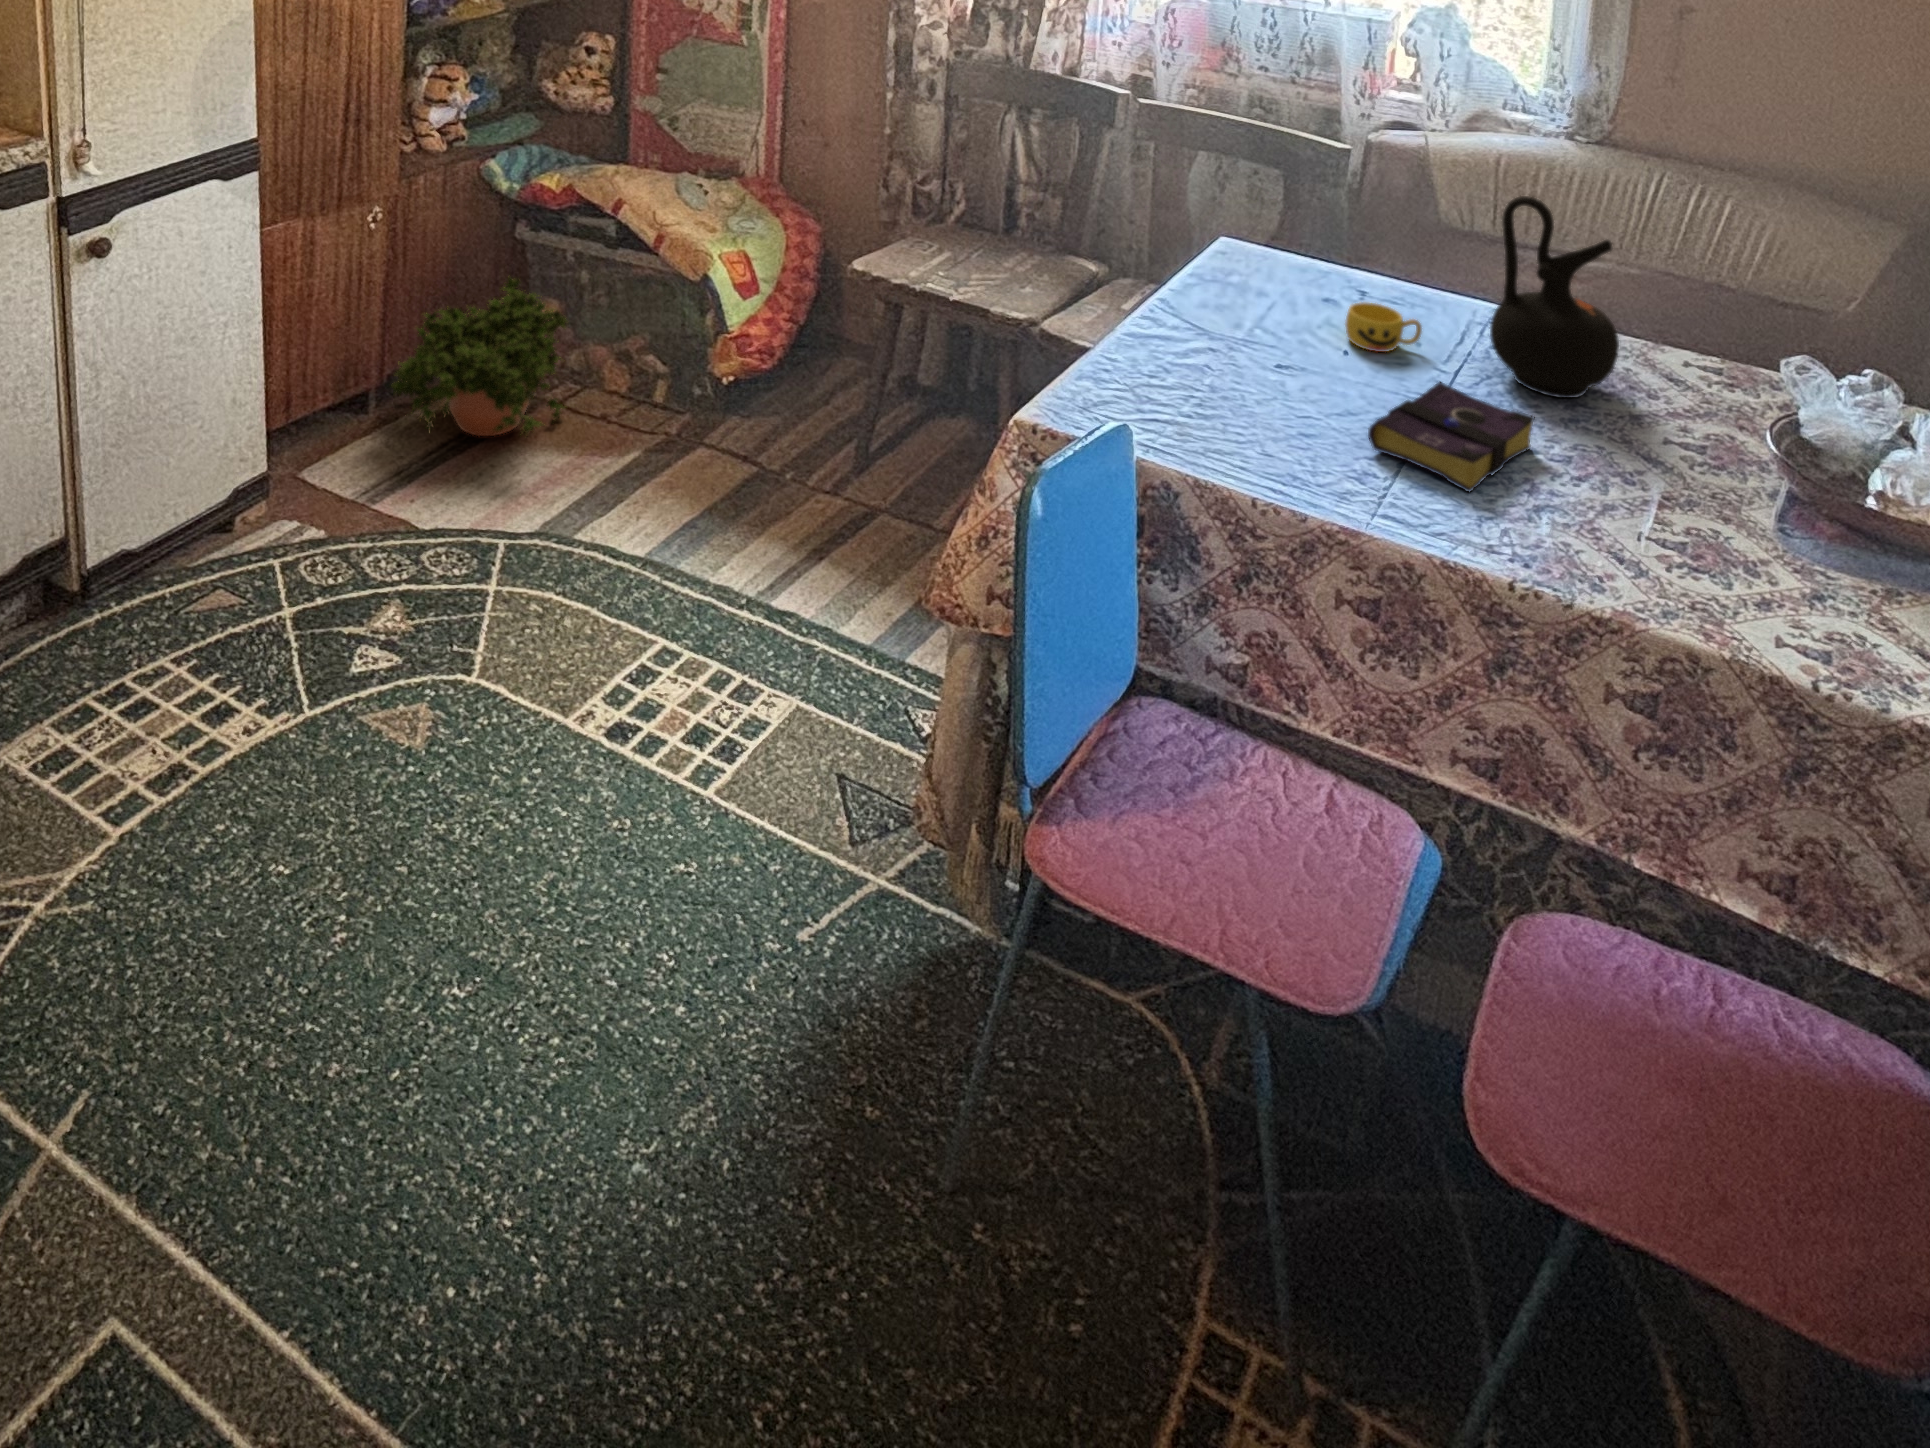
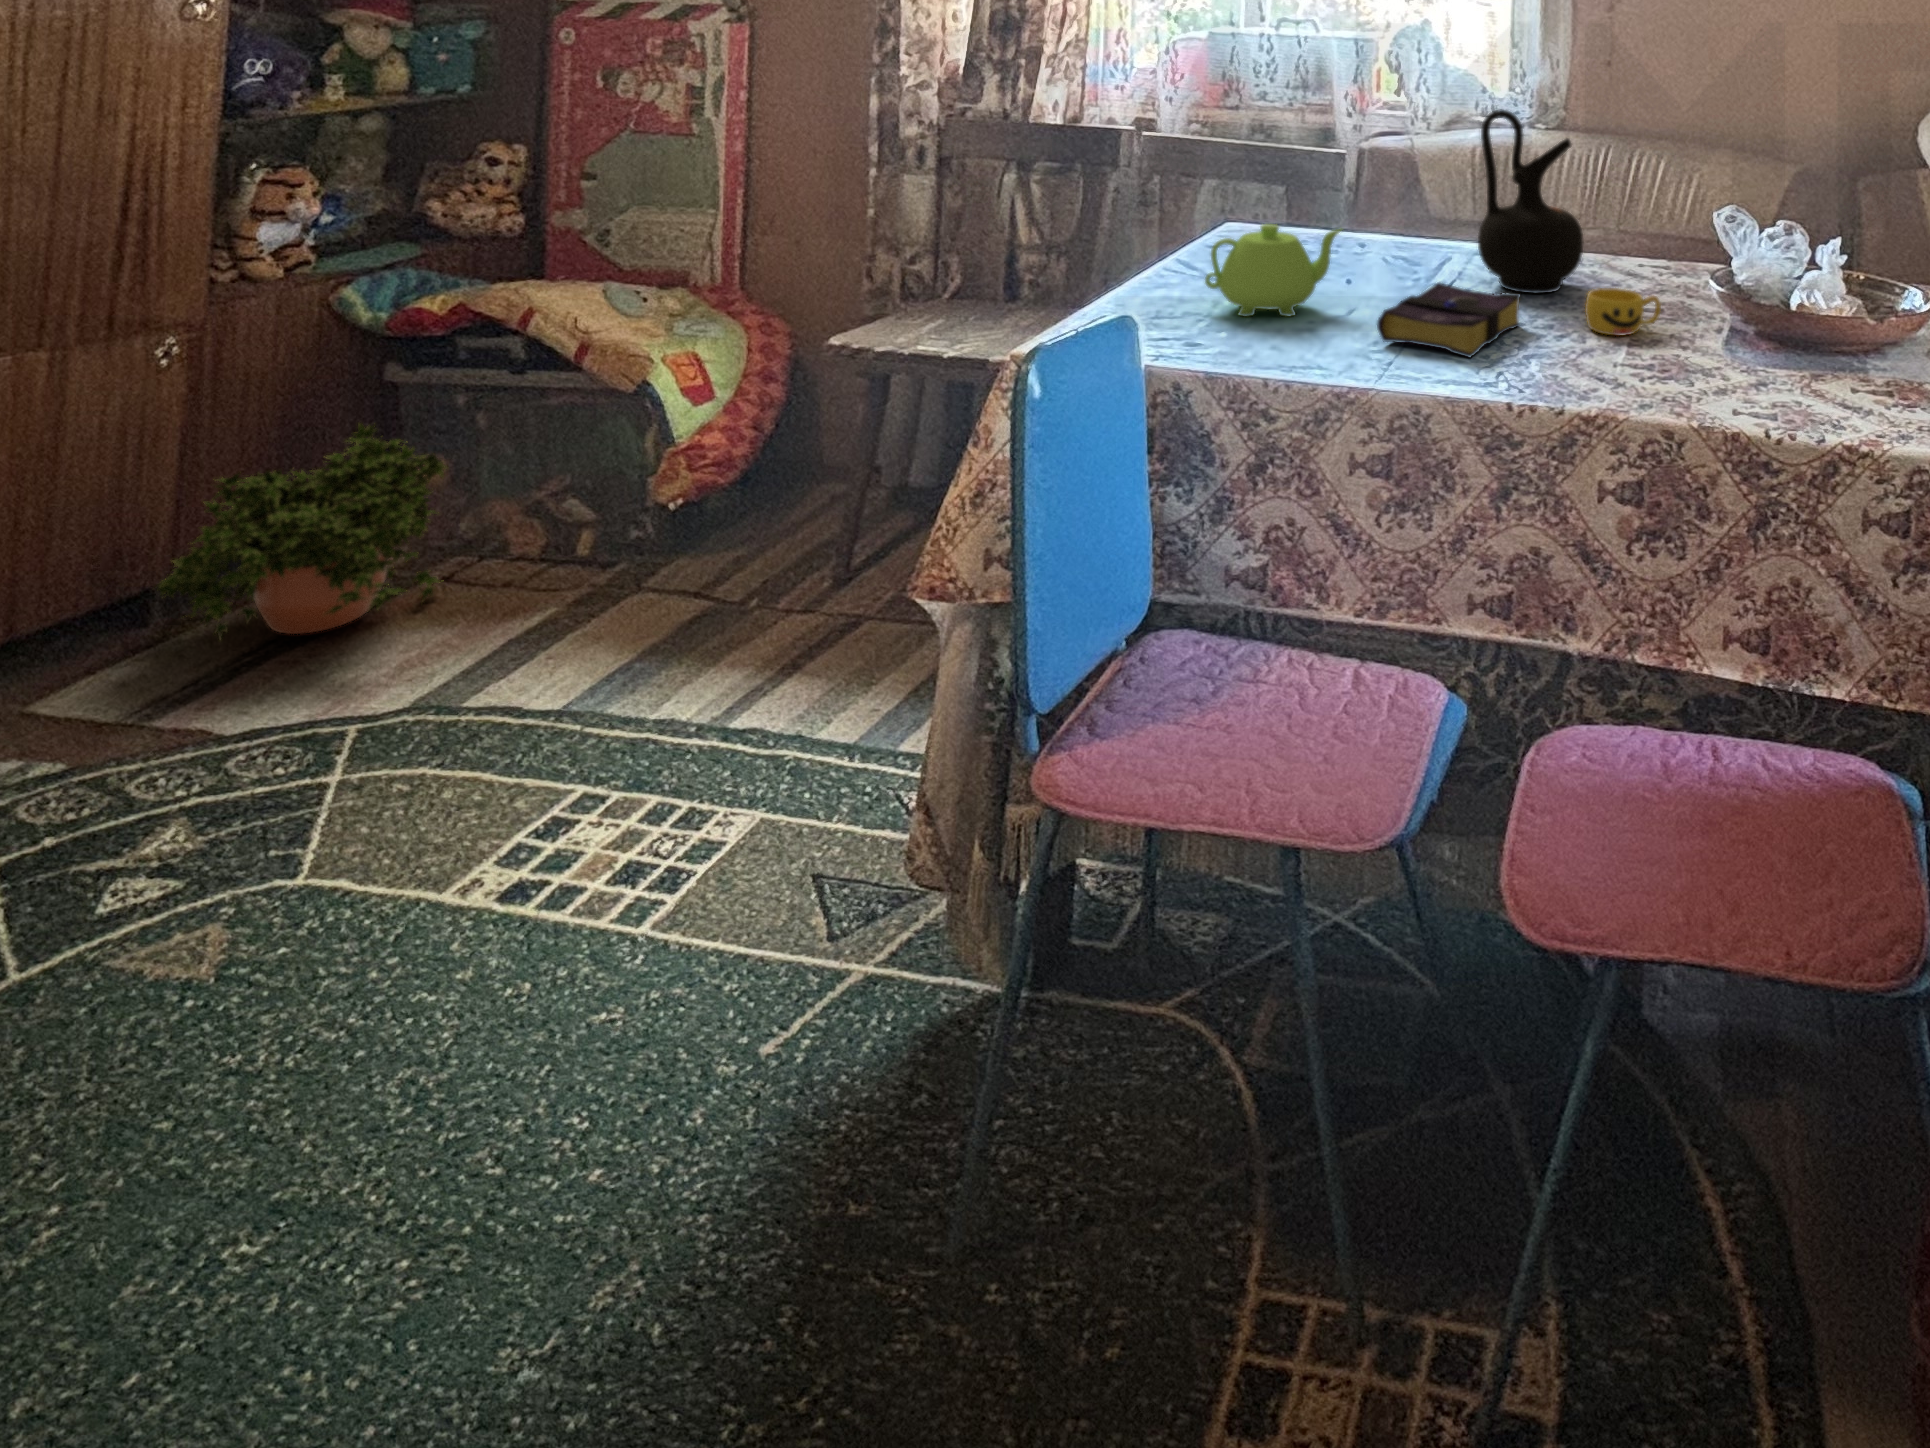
teapot: none [1192,293,1339,390] -> present [1205,224,1341,316]
cup: present [1346,302,1422,352] -> present [1585,288,1661,335]

